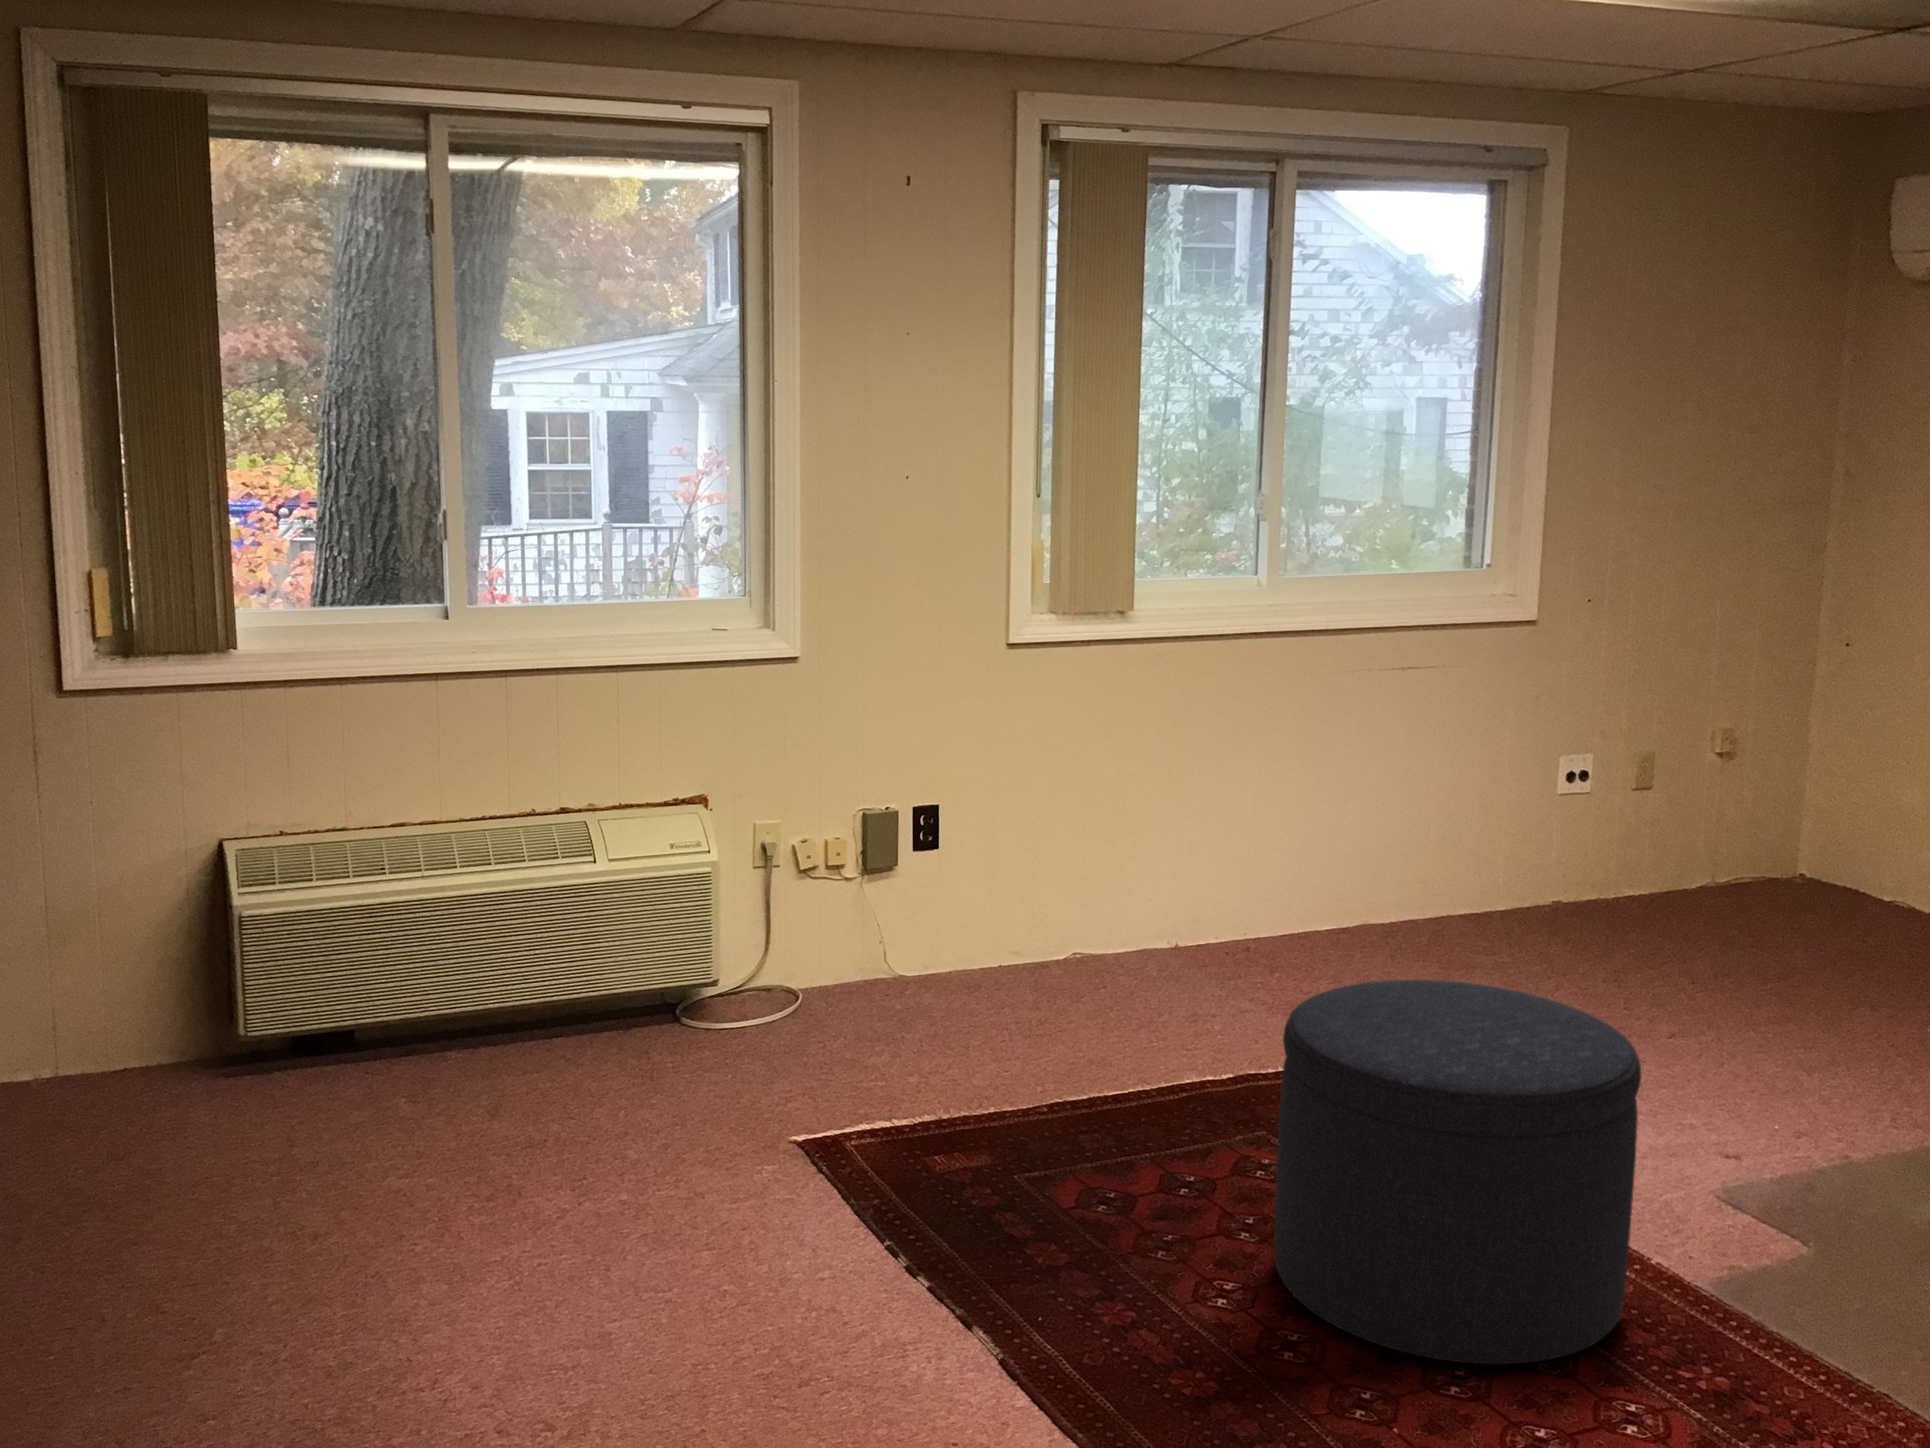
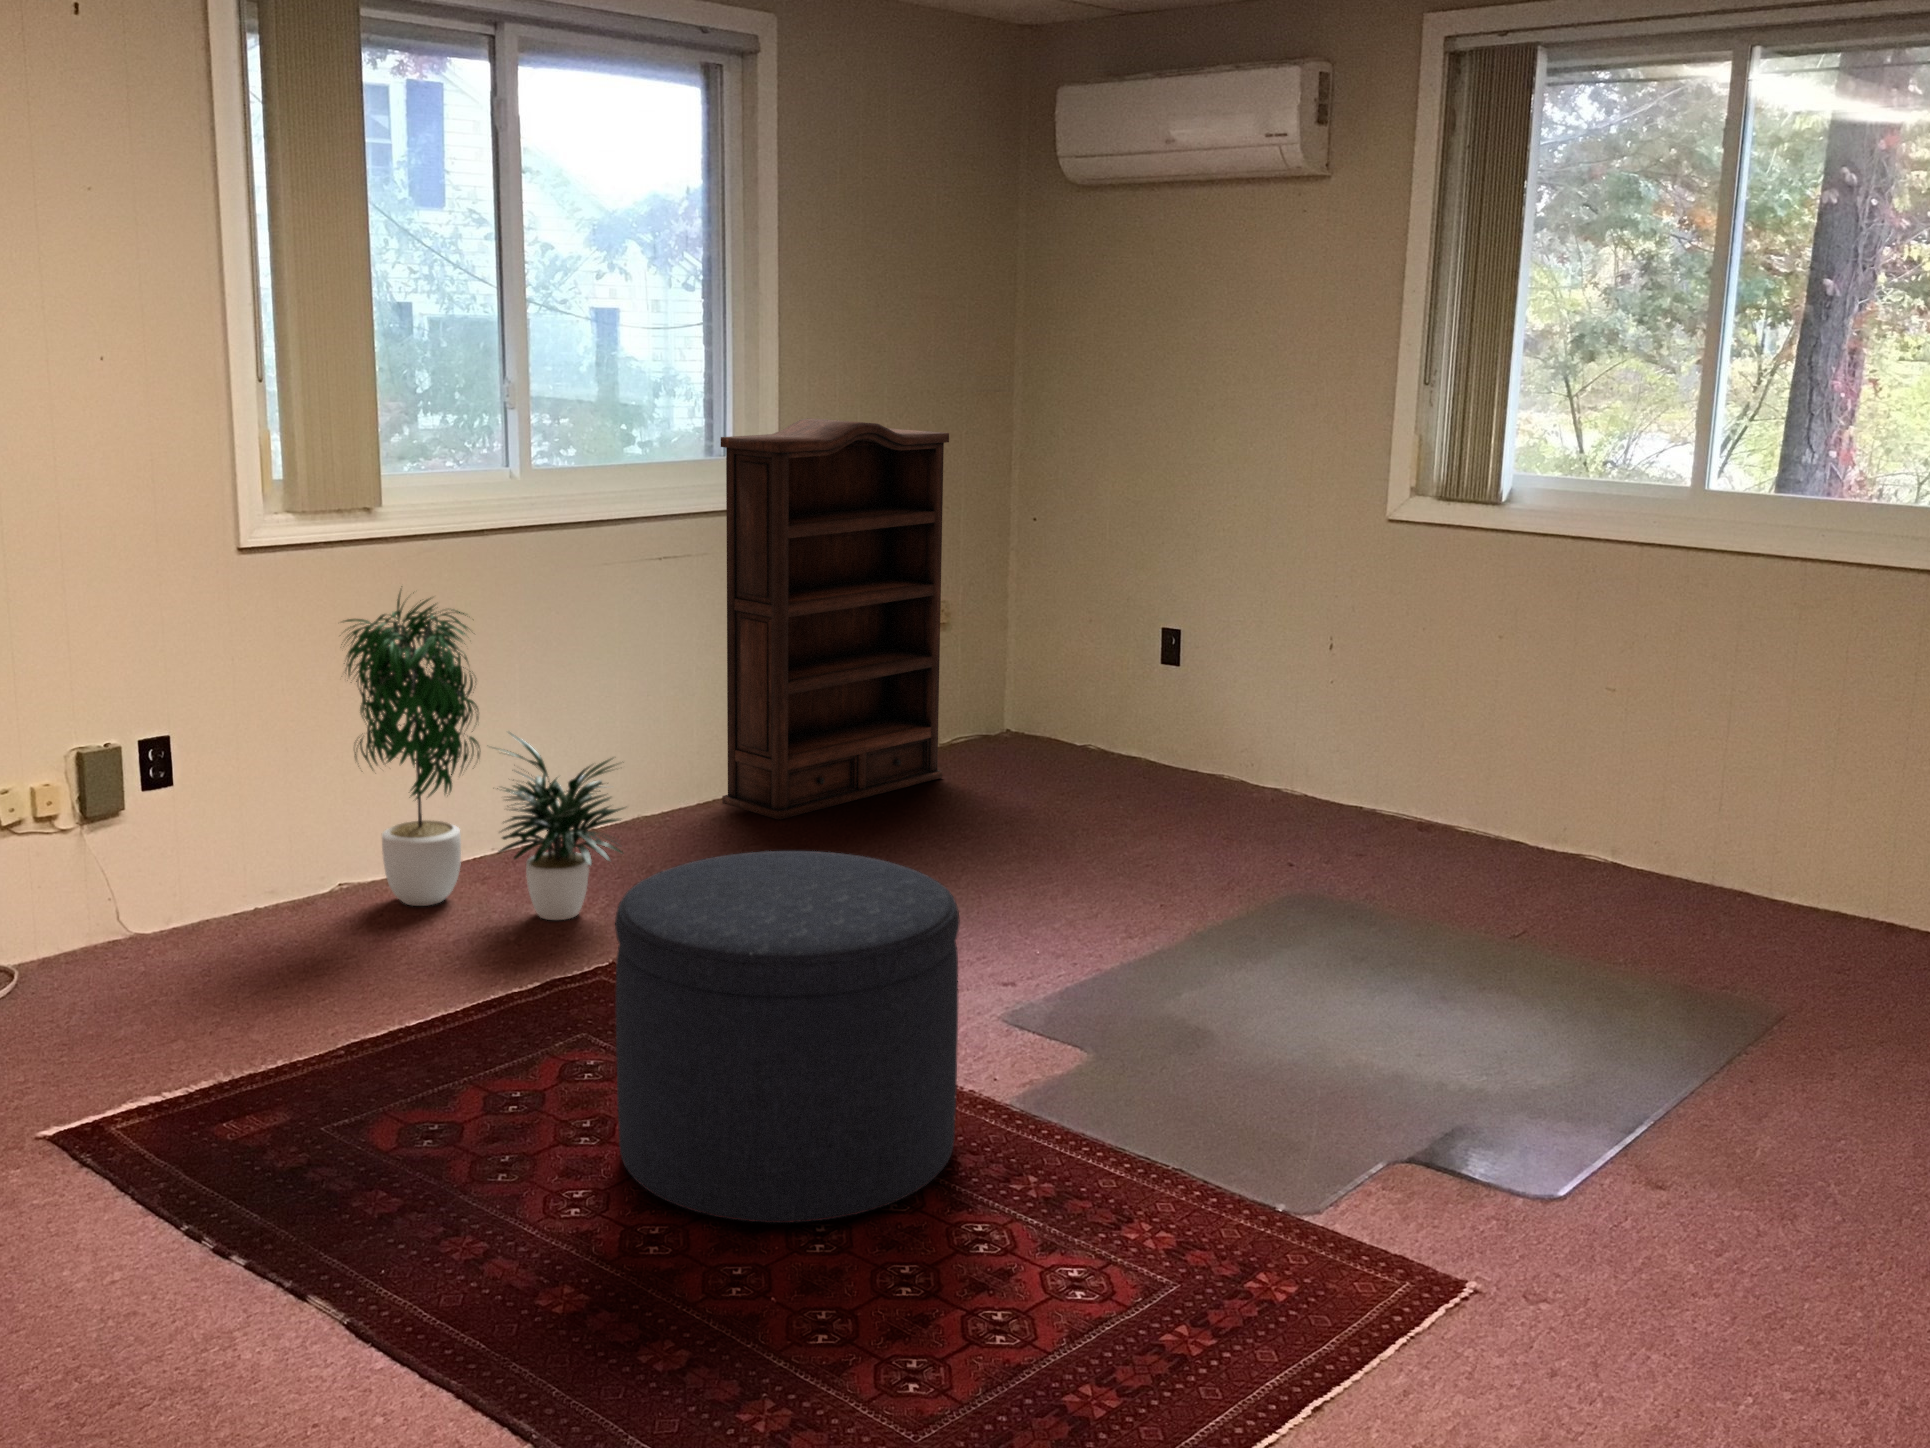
bookshelf: none [1457,533,1738,945] -> present [721,418,949,820]
potted plant: none [1086,684,1344,1018] -> present [341,592,624,920]

